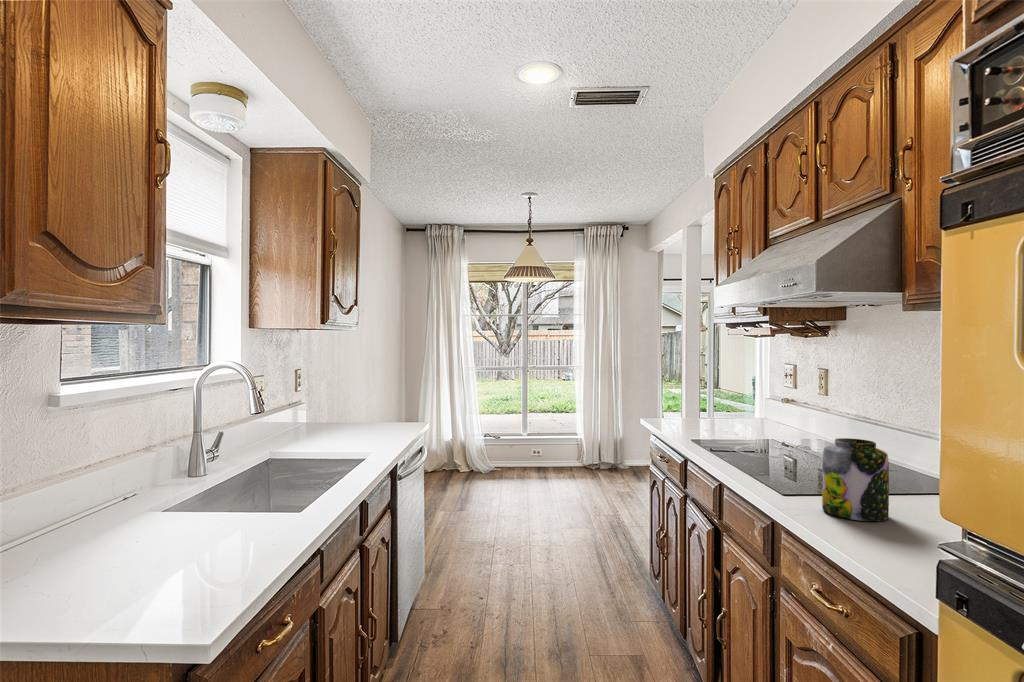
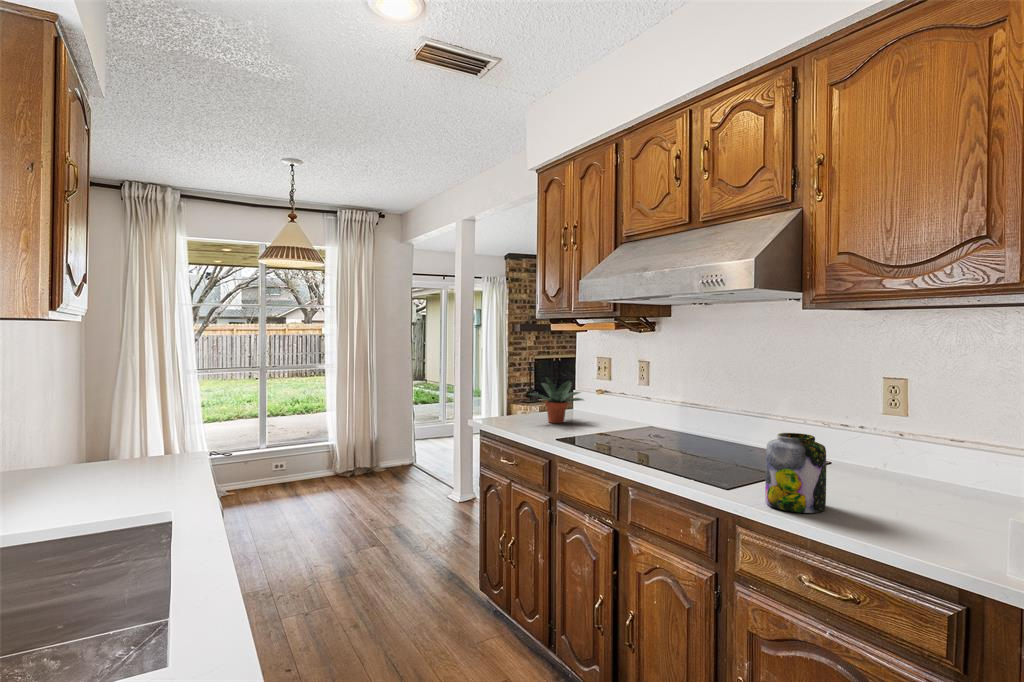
potted plant: none [704,380,767,428] -> present [530,377,584,423]

